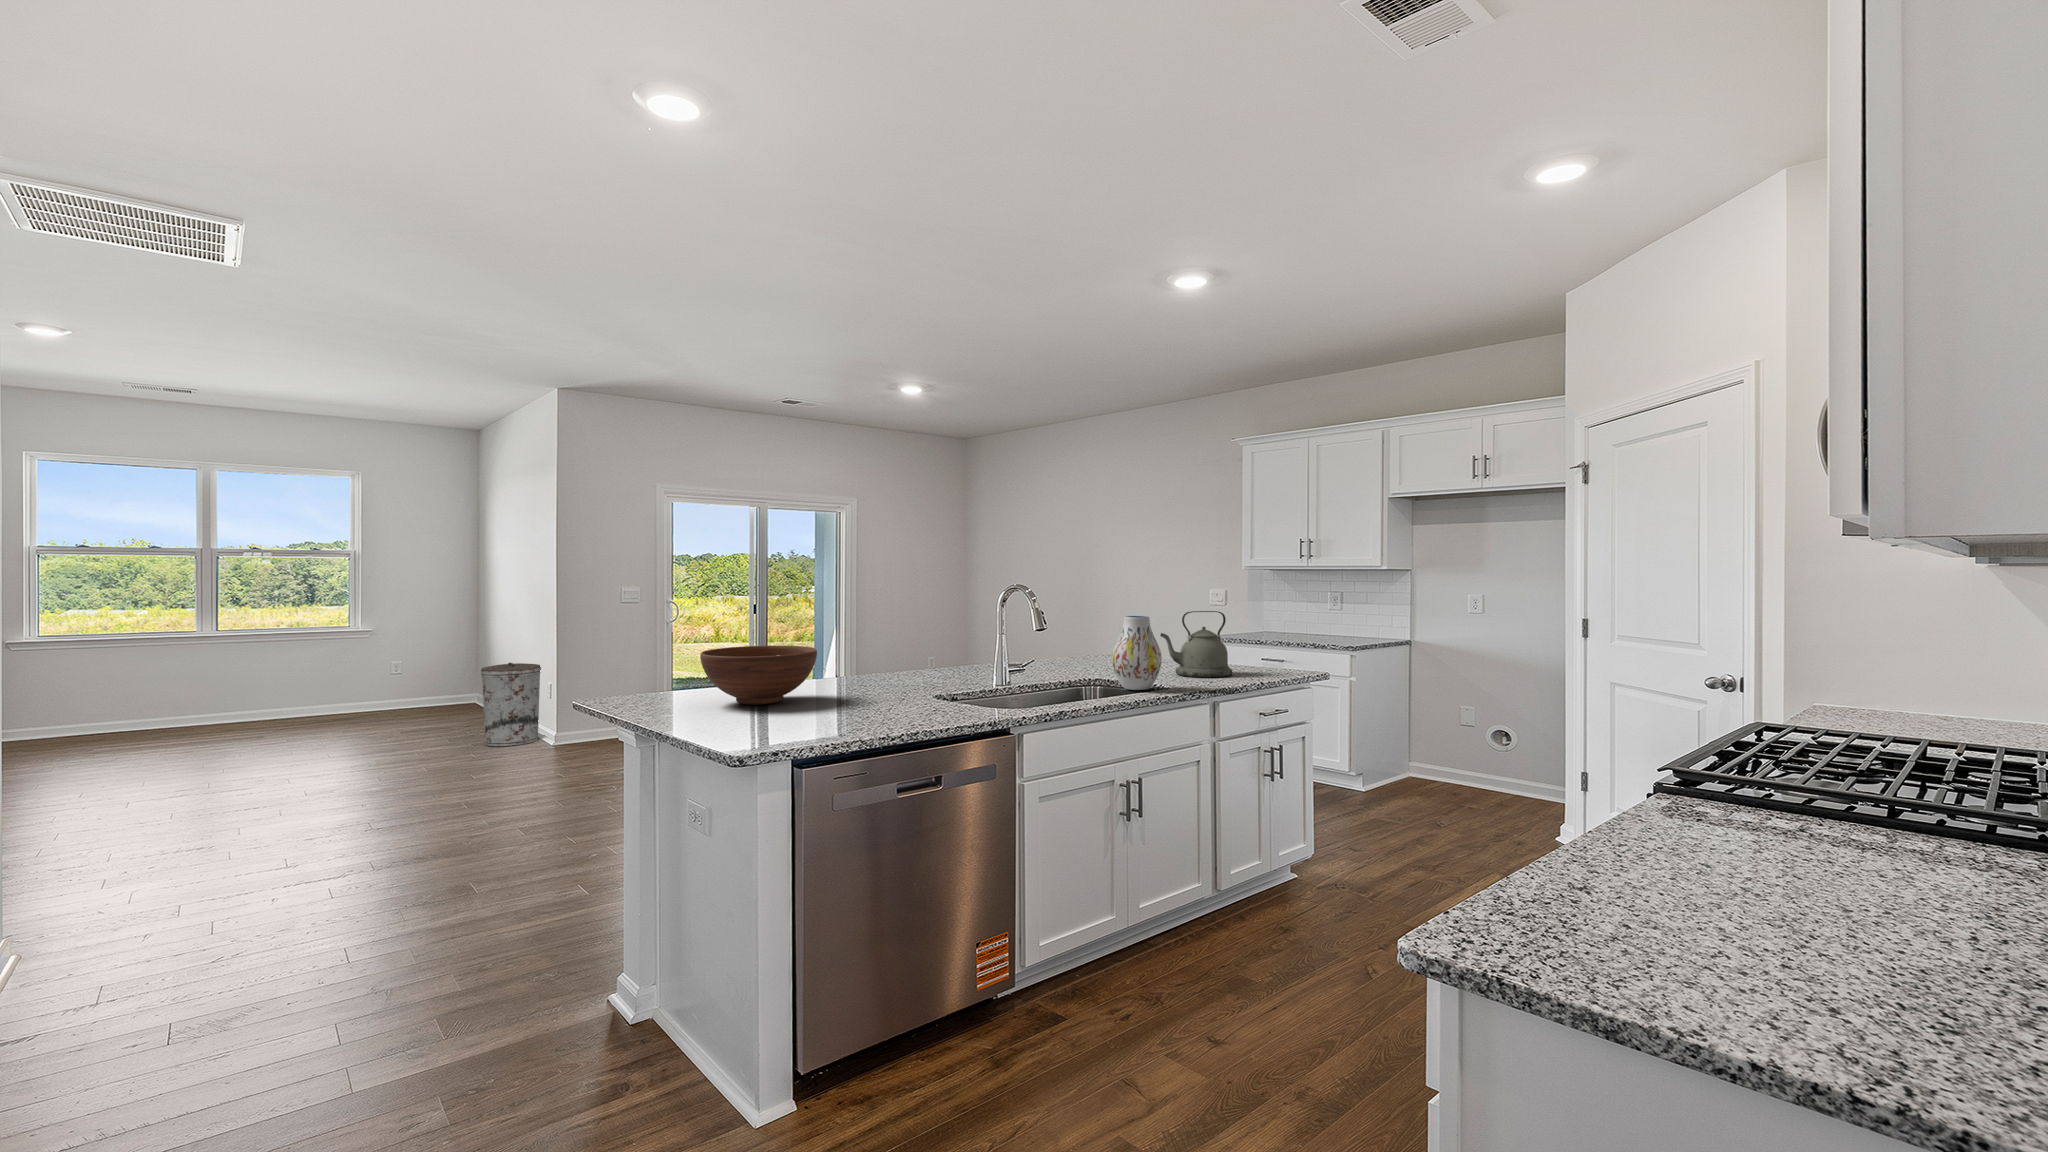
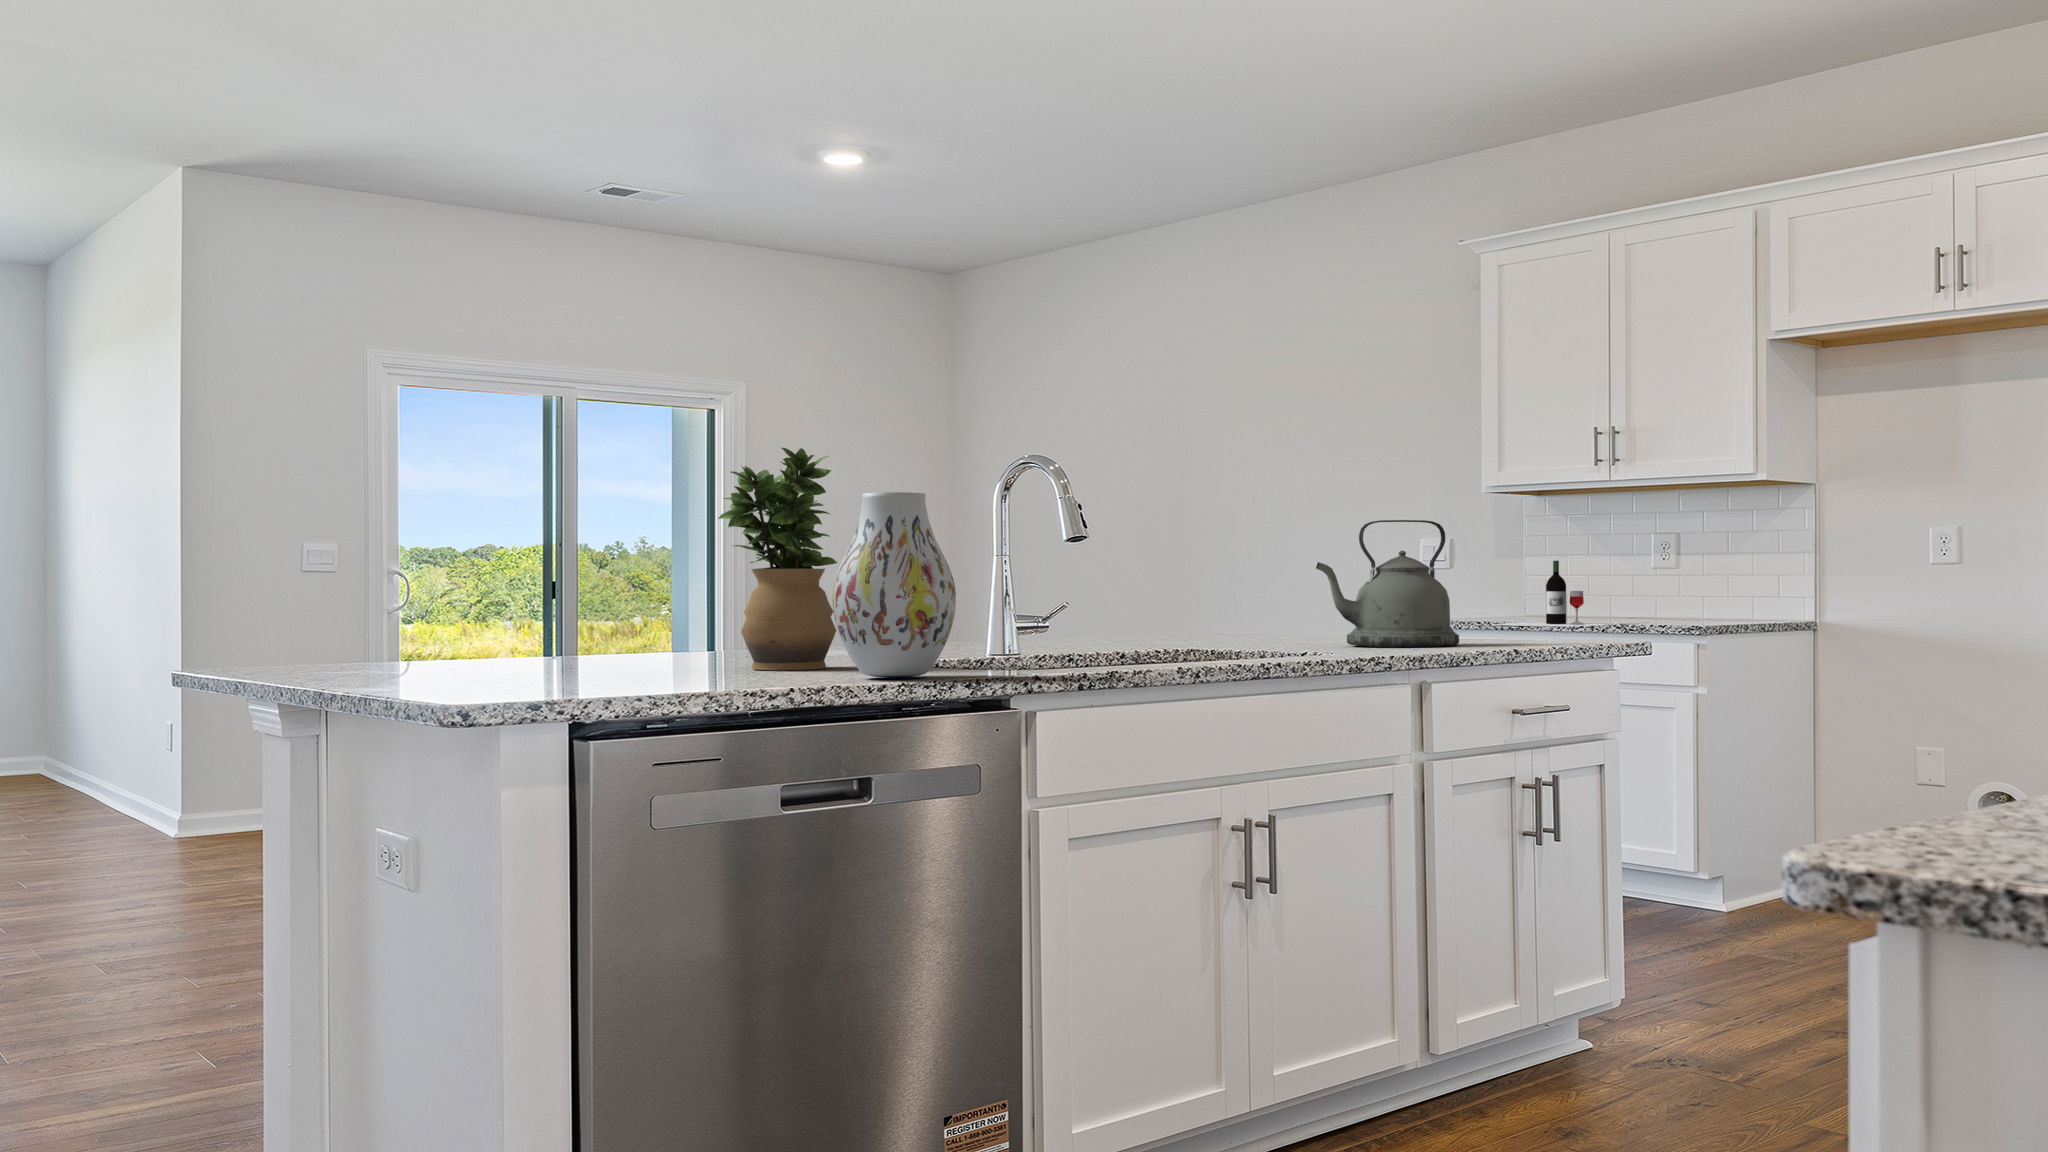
potted plant: none [859,590,921,707] -> present [718,448,837,670]
wine bottle: none [1244,609,1311,645] -> present [1493,561,1611,626]
vase: present [1112,616,1162,690] -> present [833,492,956,677]
fruit bowl: present [700,645,817,705] -> none [411,568,638,670]
trash can: present [481,663,541,747] -> none [35,683,147,839]

